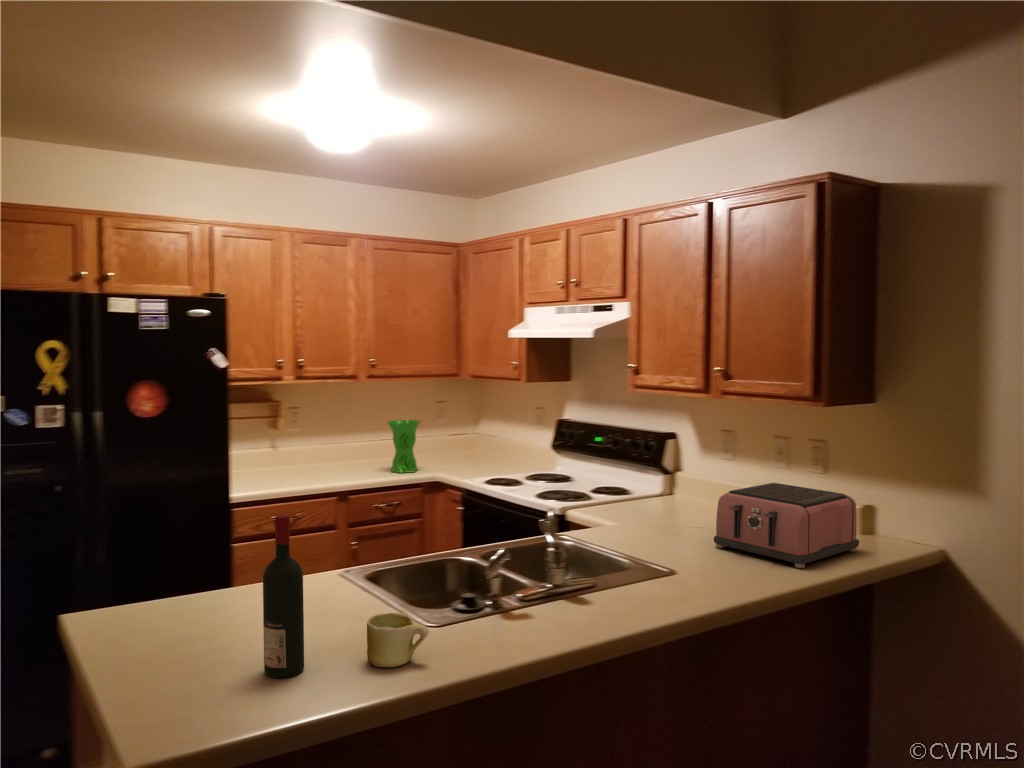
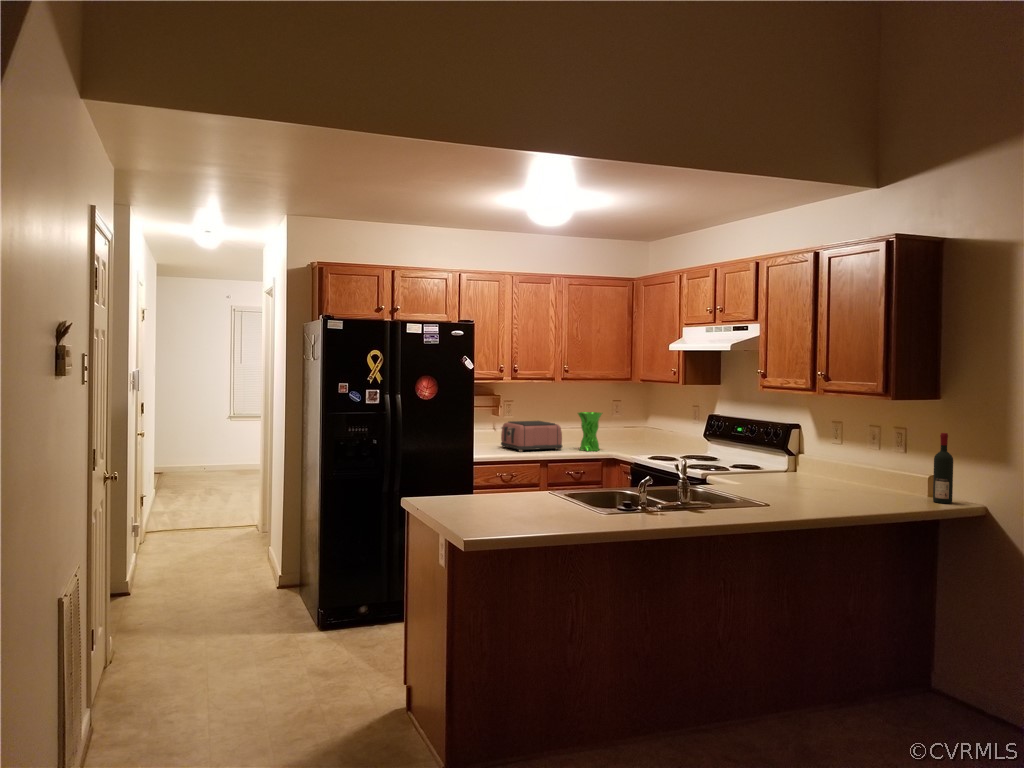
toaster: present [714,483,859,568] -> present [501,421,562,452]
wine bottle: present [263,515,304,678] -> present [933,433,953,503]
mug: present [367,613,429,667] -> none [578,500,611,526]

